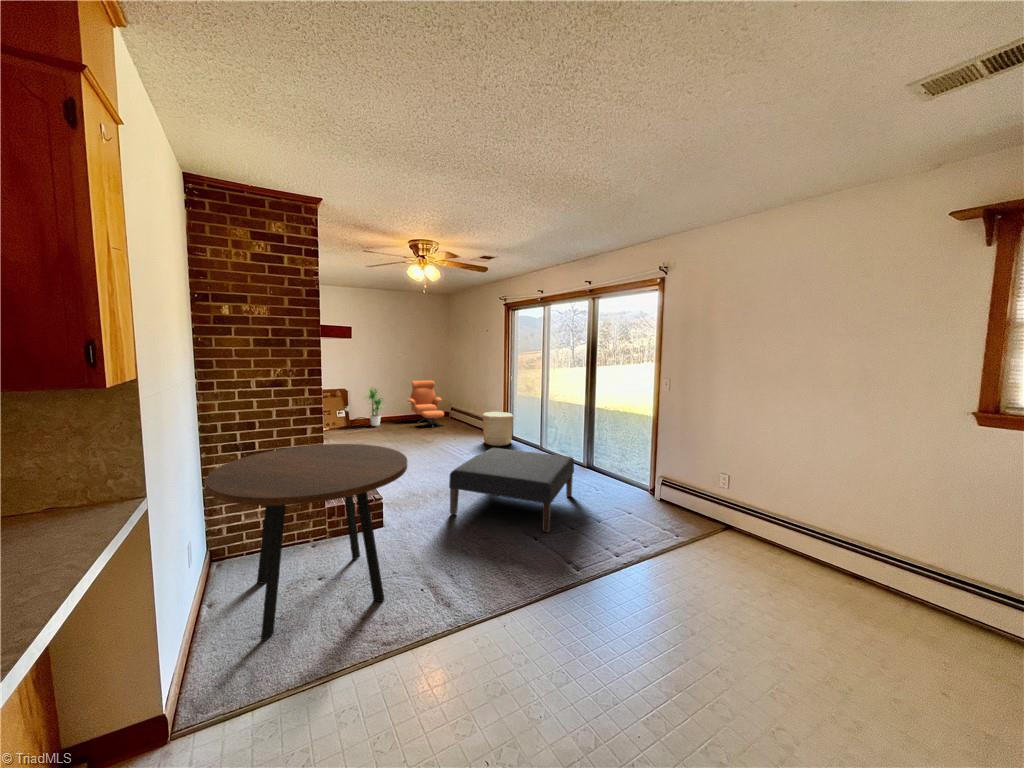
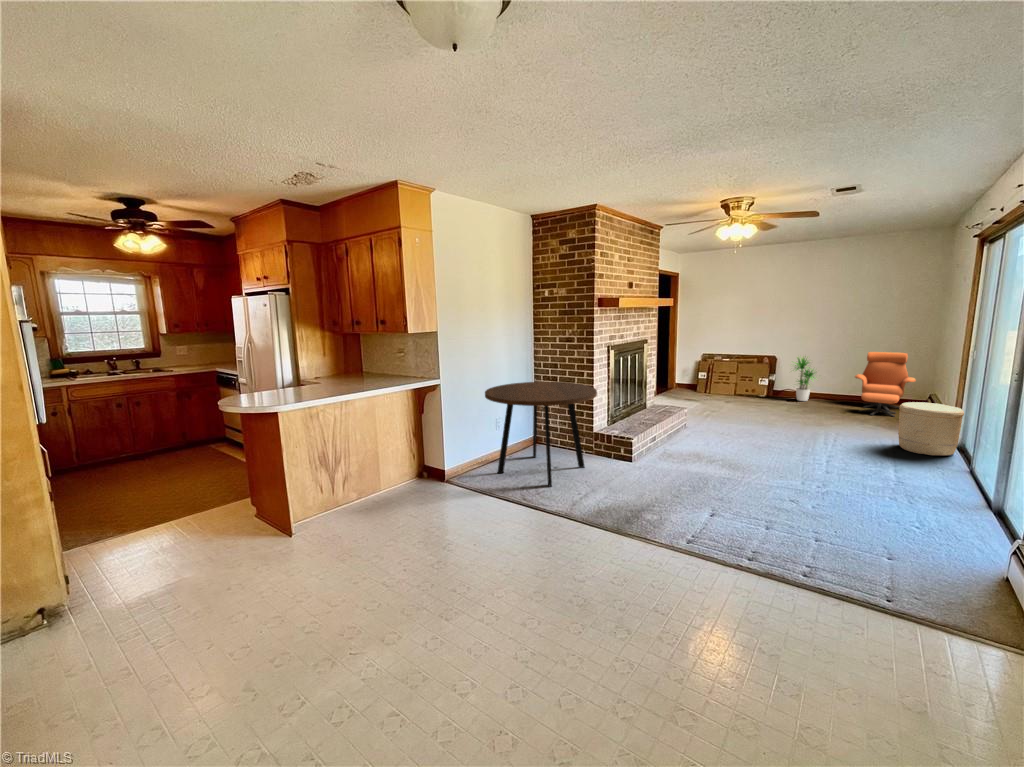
ottoman: present [449,448,574,532] -> none [683,431,864,521]

